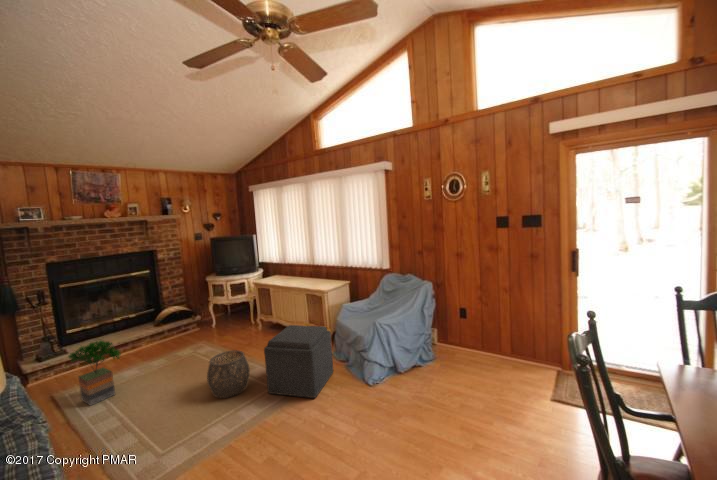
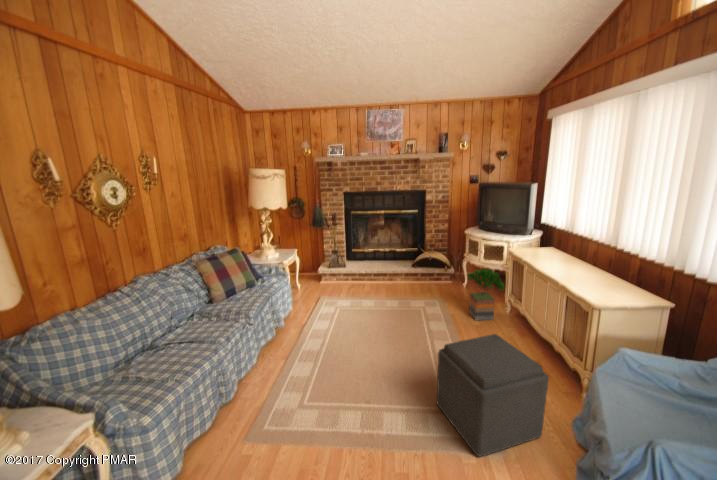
potted tree: present [68,341,121,405] -> present [467,268,504,320]
woven basket: present [207,350,250,398] -> none [388,327,435,382]

